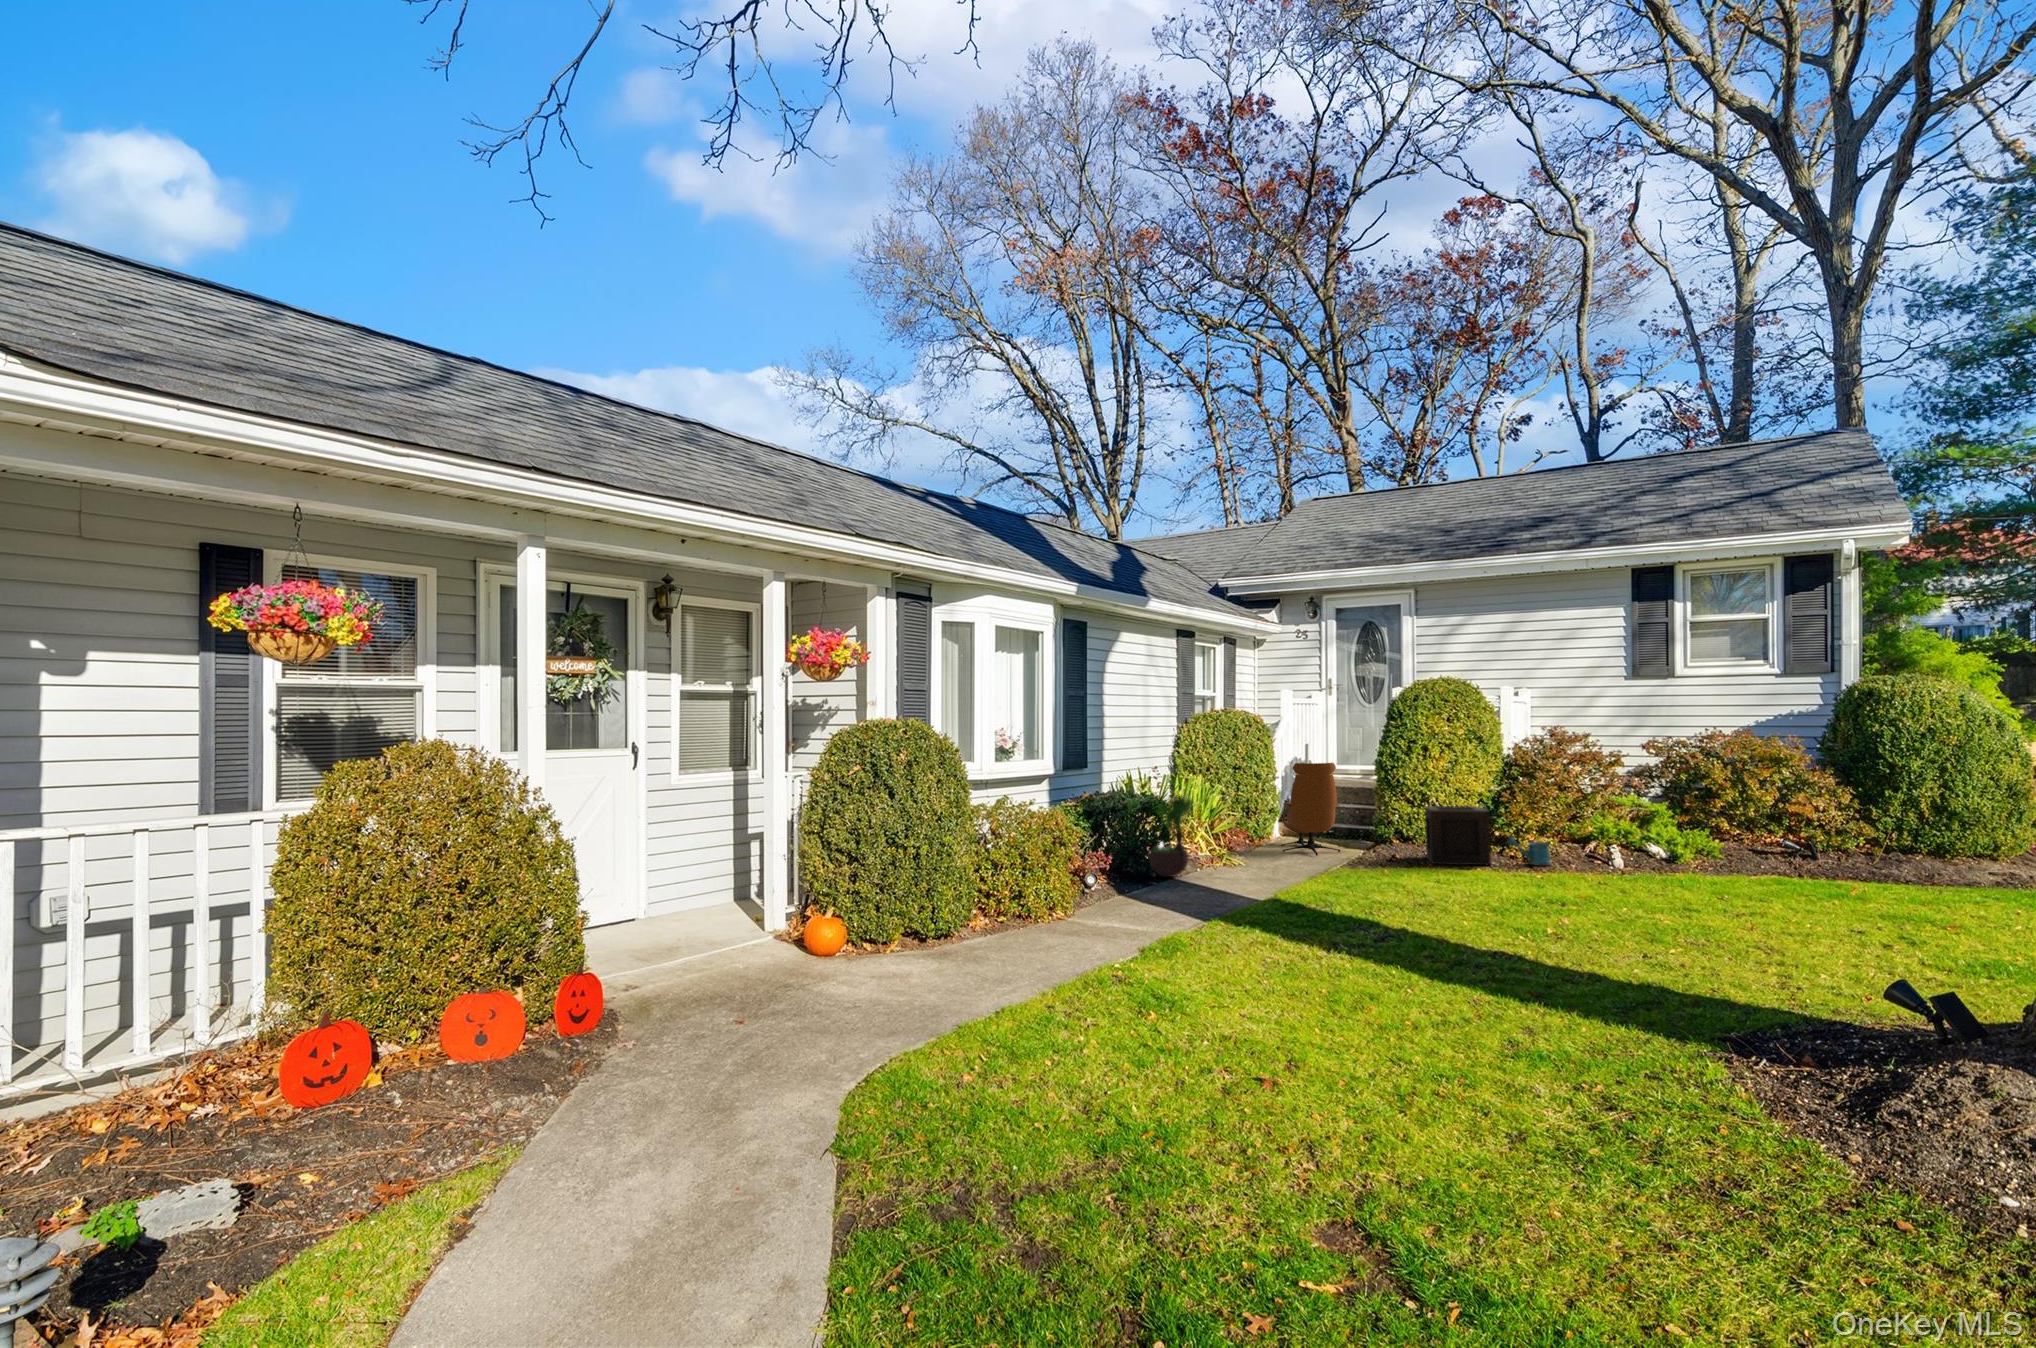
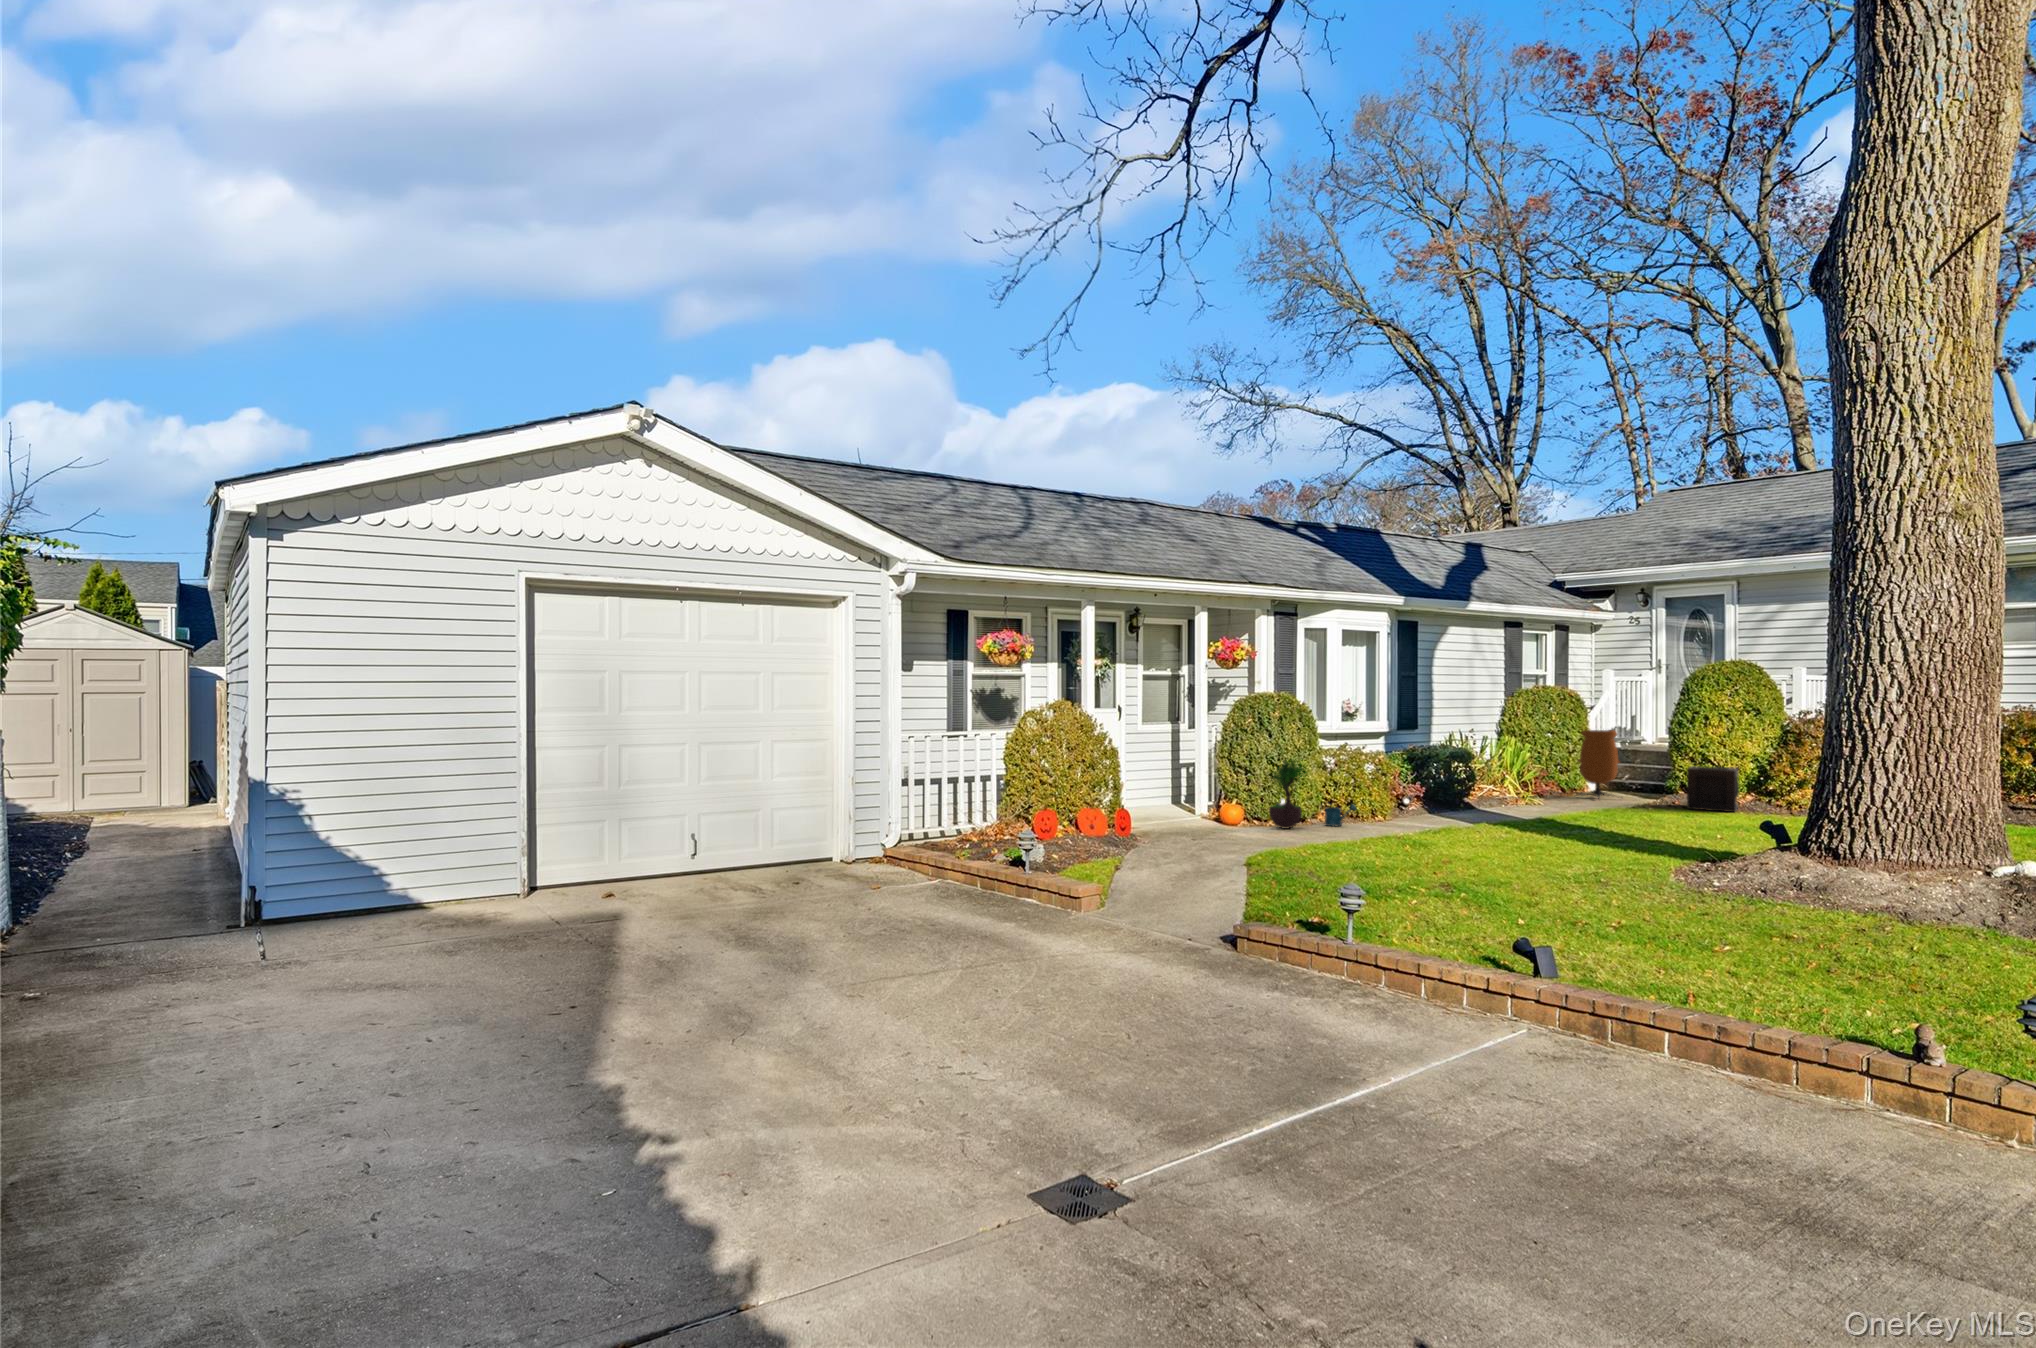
potted tree: present [1149,793,1196,877] -> present [1269,759,1306,829]
watering can: present [1507,837,1551,866] -> present [1320,802,1356,826]

